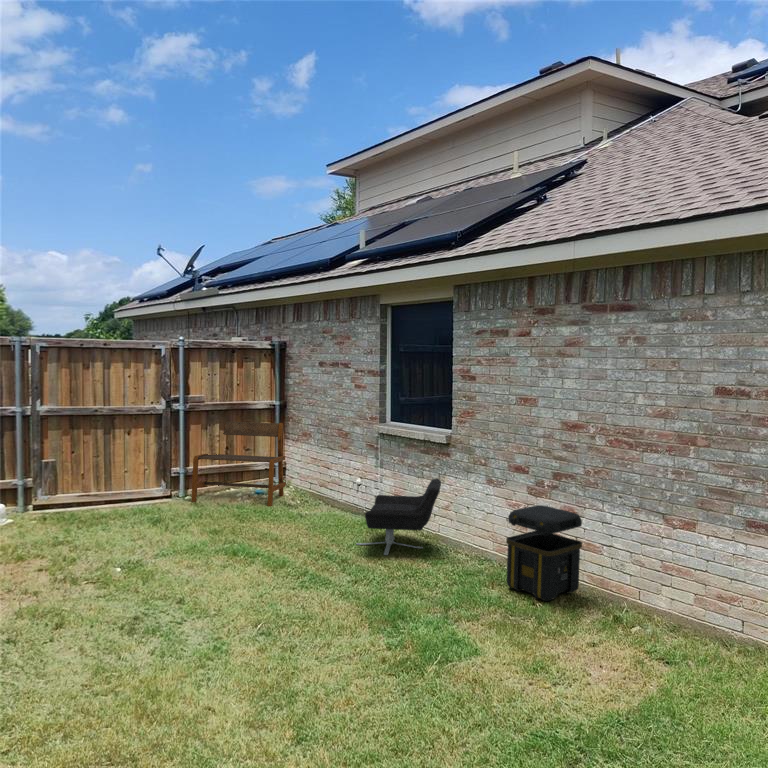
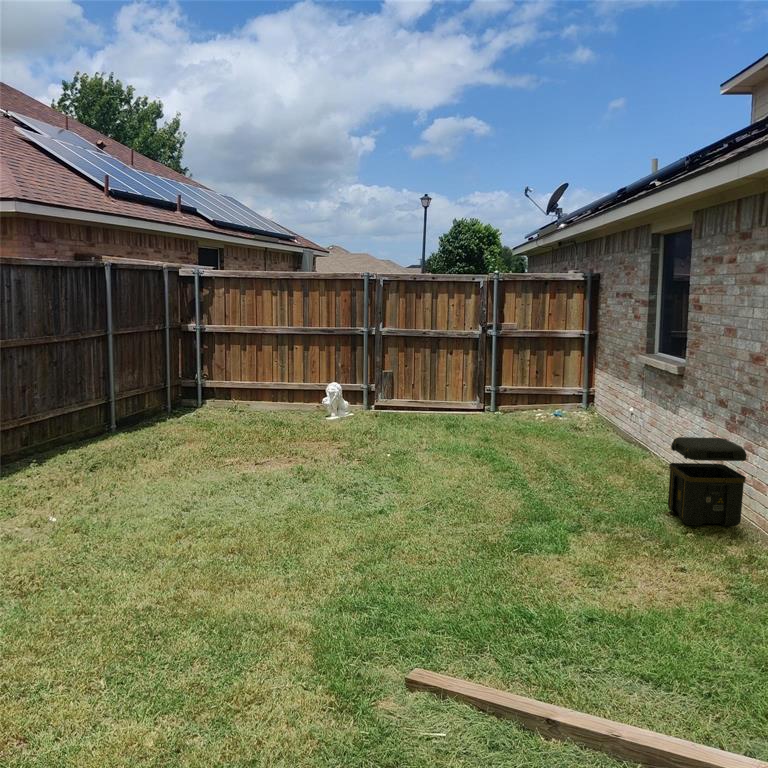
bench: present [191,421,286,506] -> none [499,347,584,427]
lounge chair: present [356,479,441,555] -> none [581,409,672,474]

